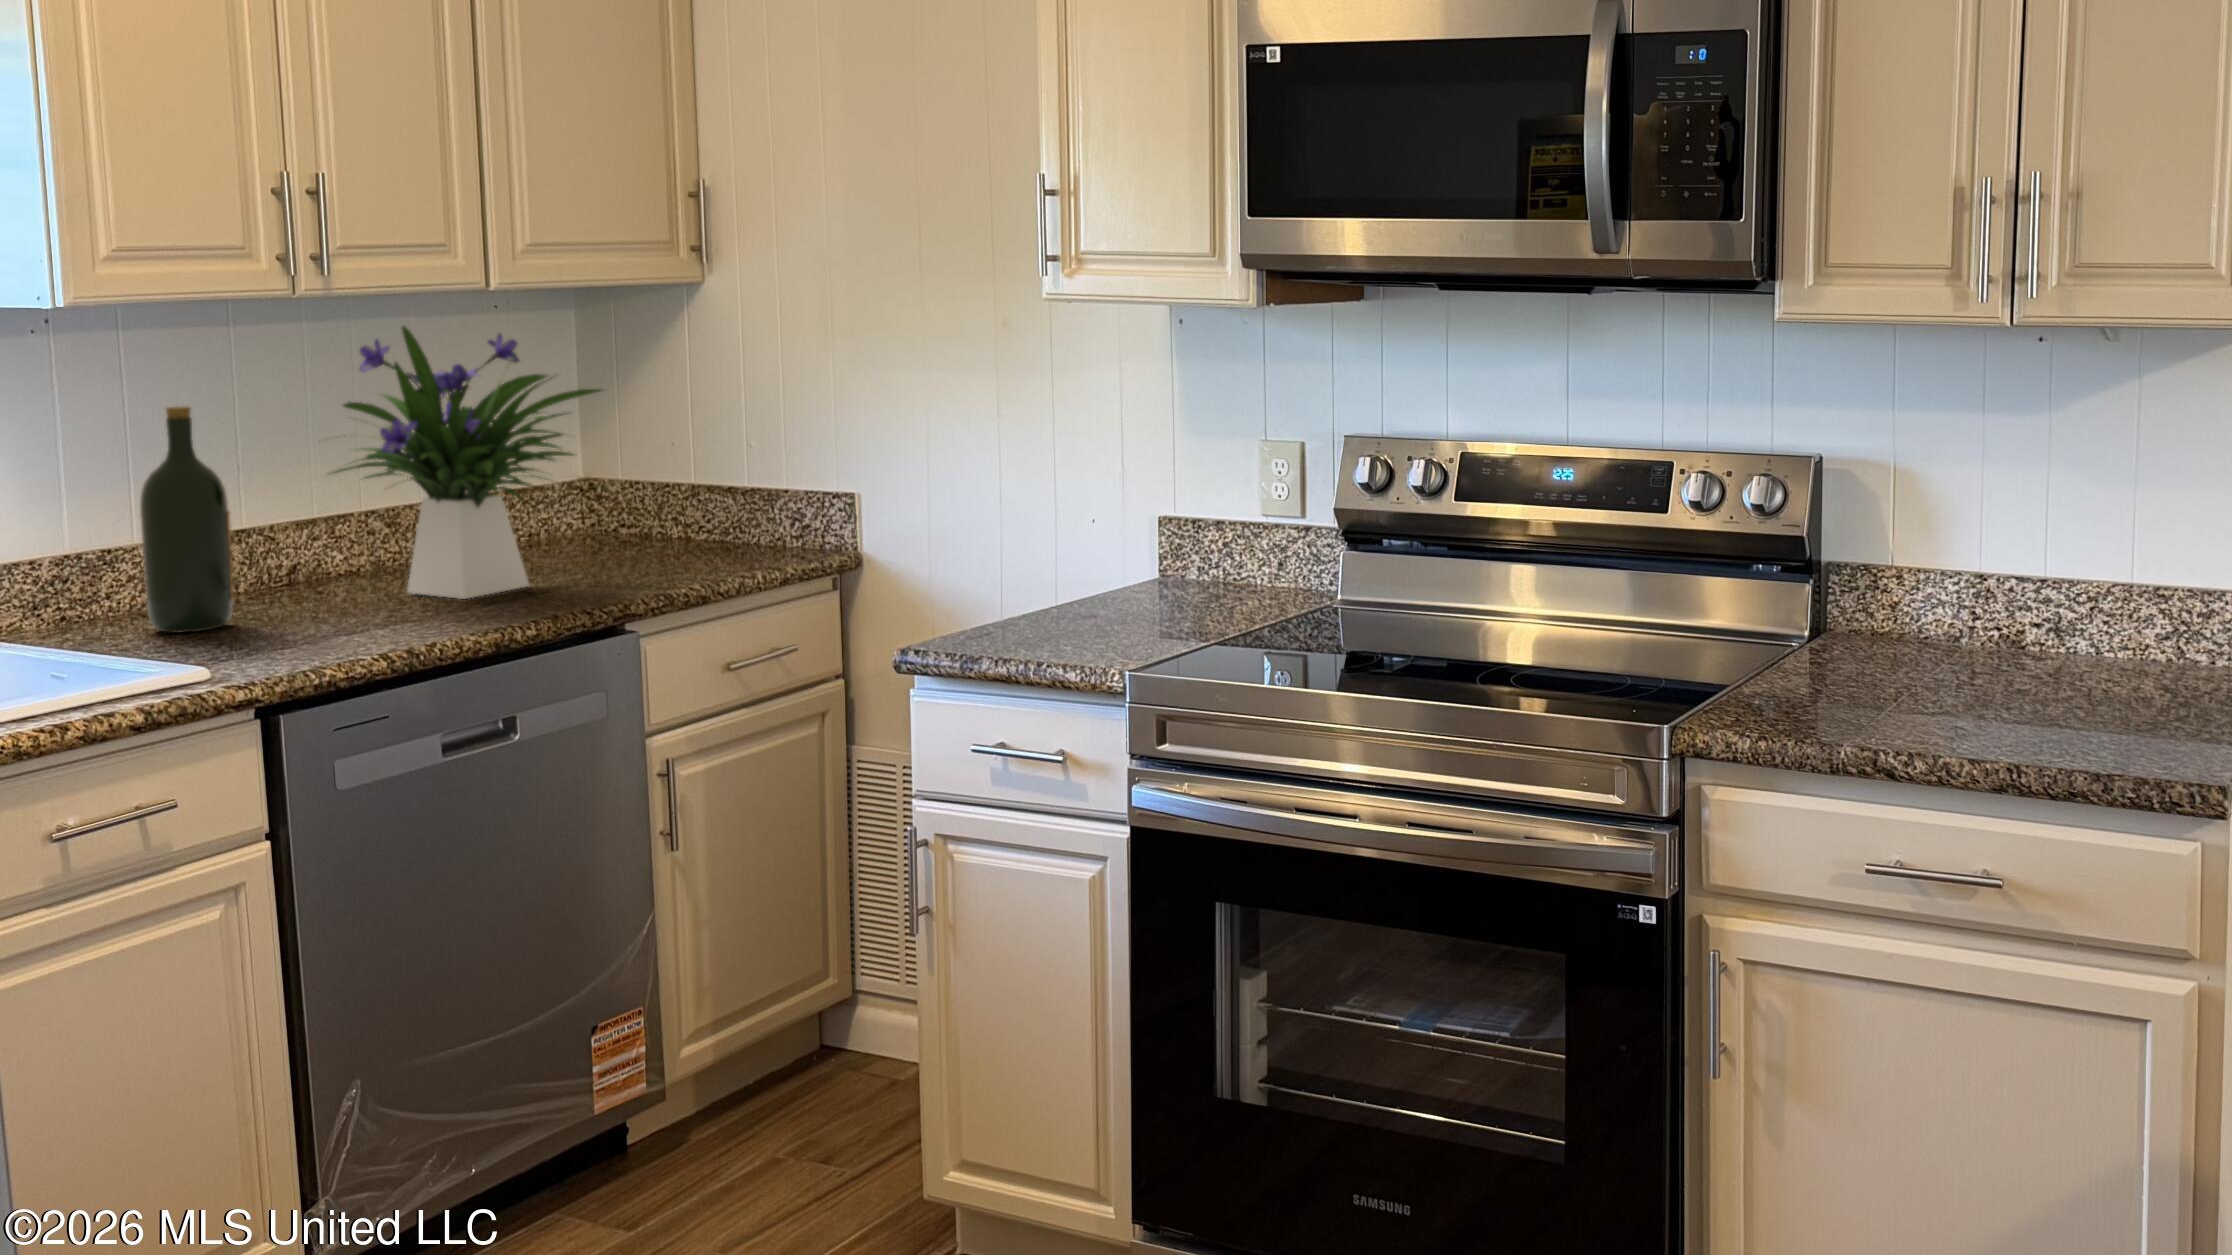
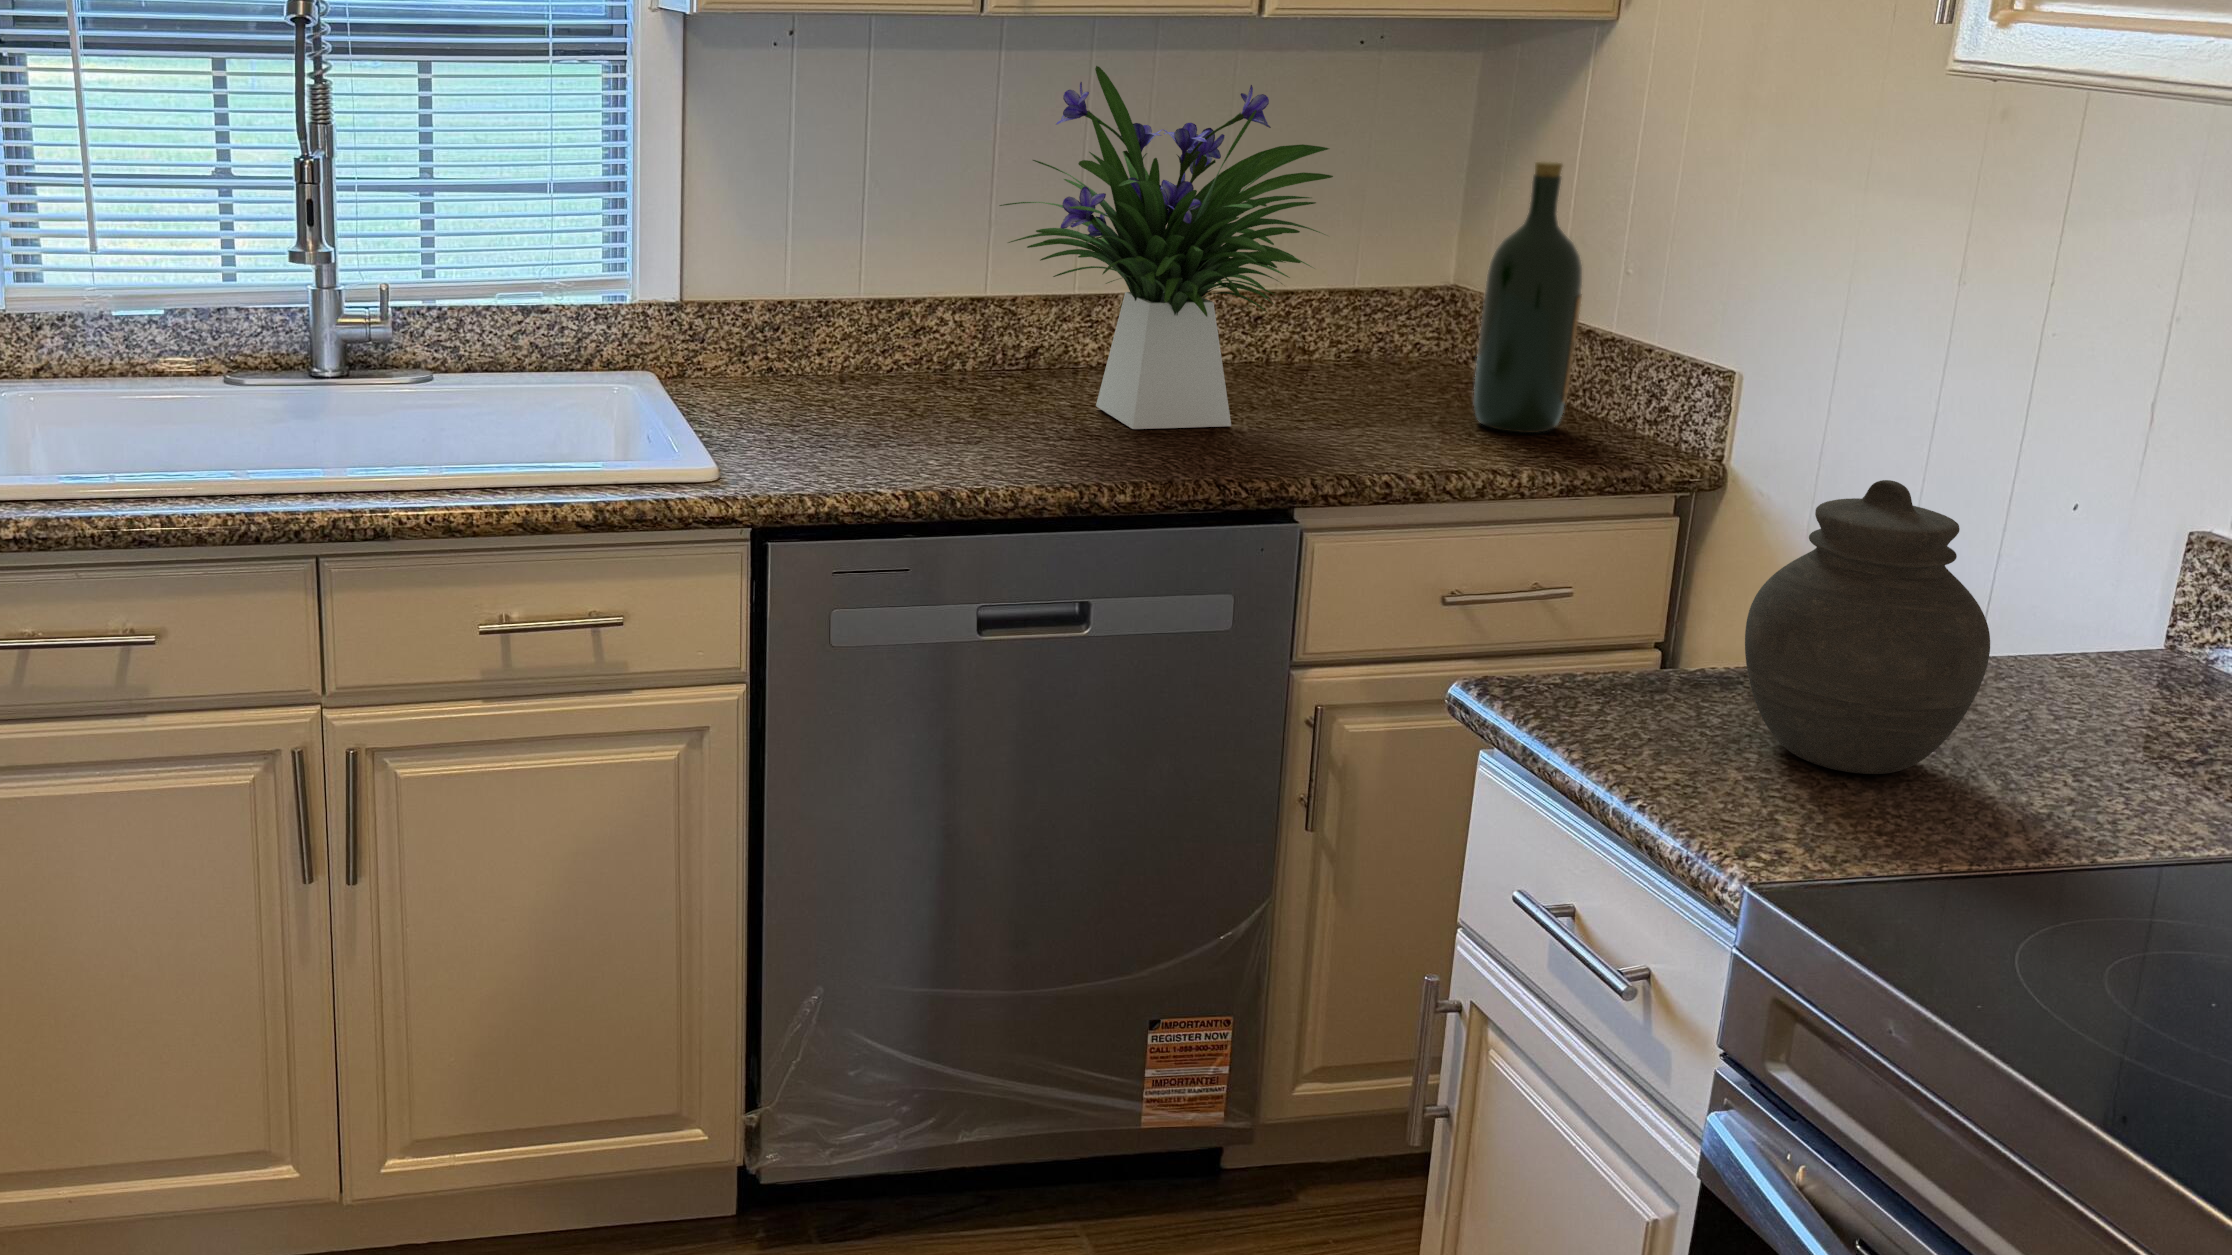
wine bottle: present [140,406,234,633] -> present [1474,162,1582,433]
jar: none [1037,494,1150,647] -> present [1745,480,1990,774]

